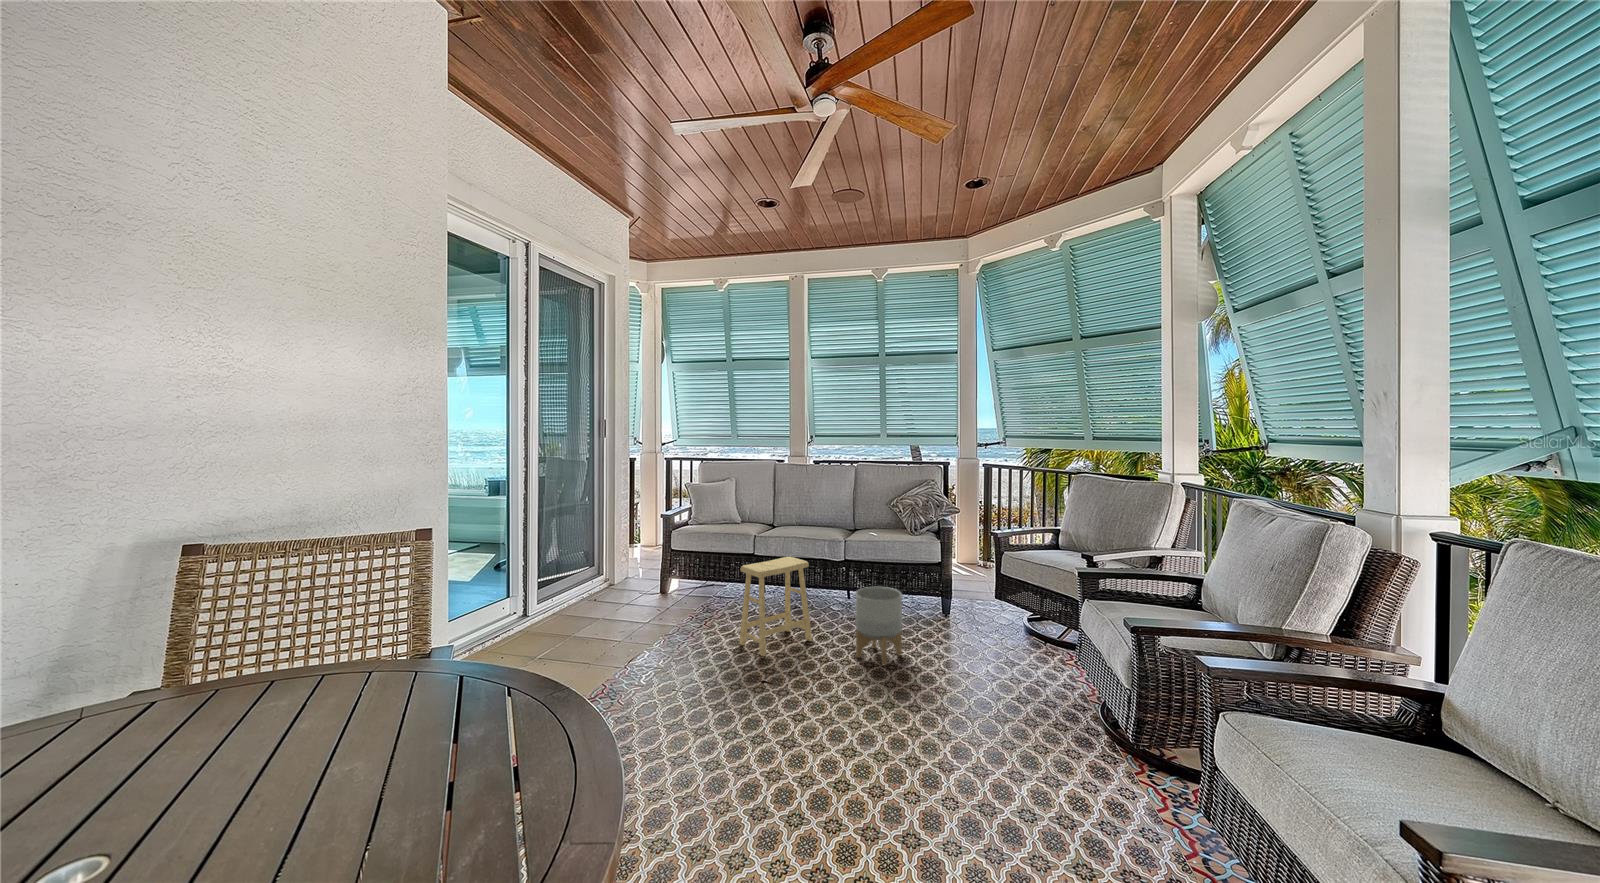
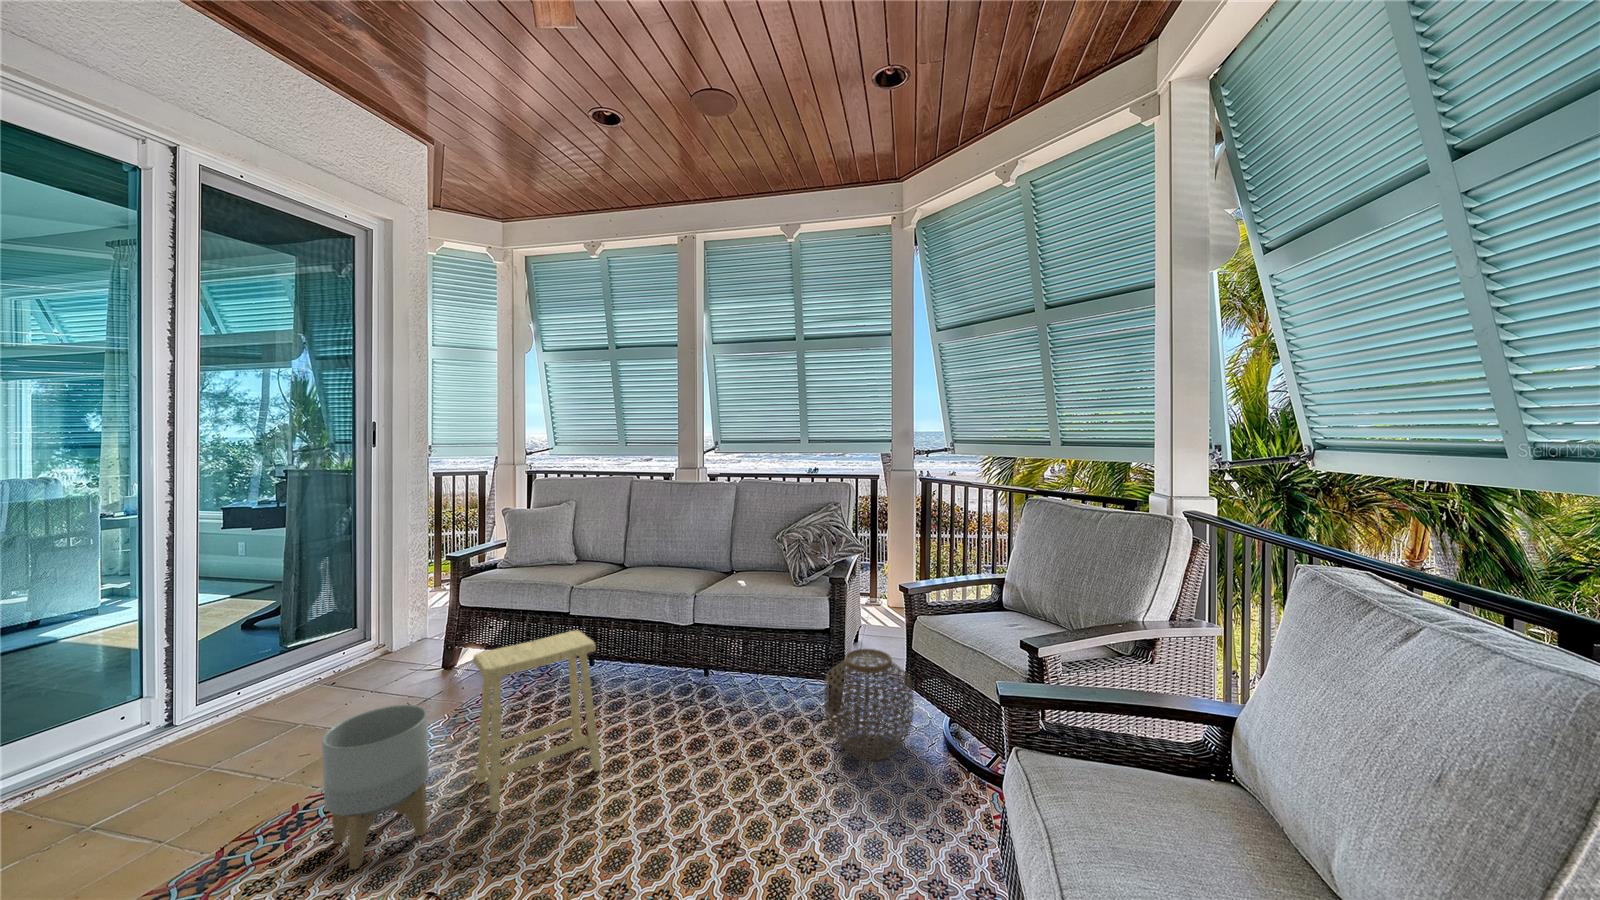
woven basket: none [945,571,1004,638] -> present [824,649,913,760]
planter: present [856,587,902,665] -> present [322,705,429,869]

